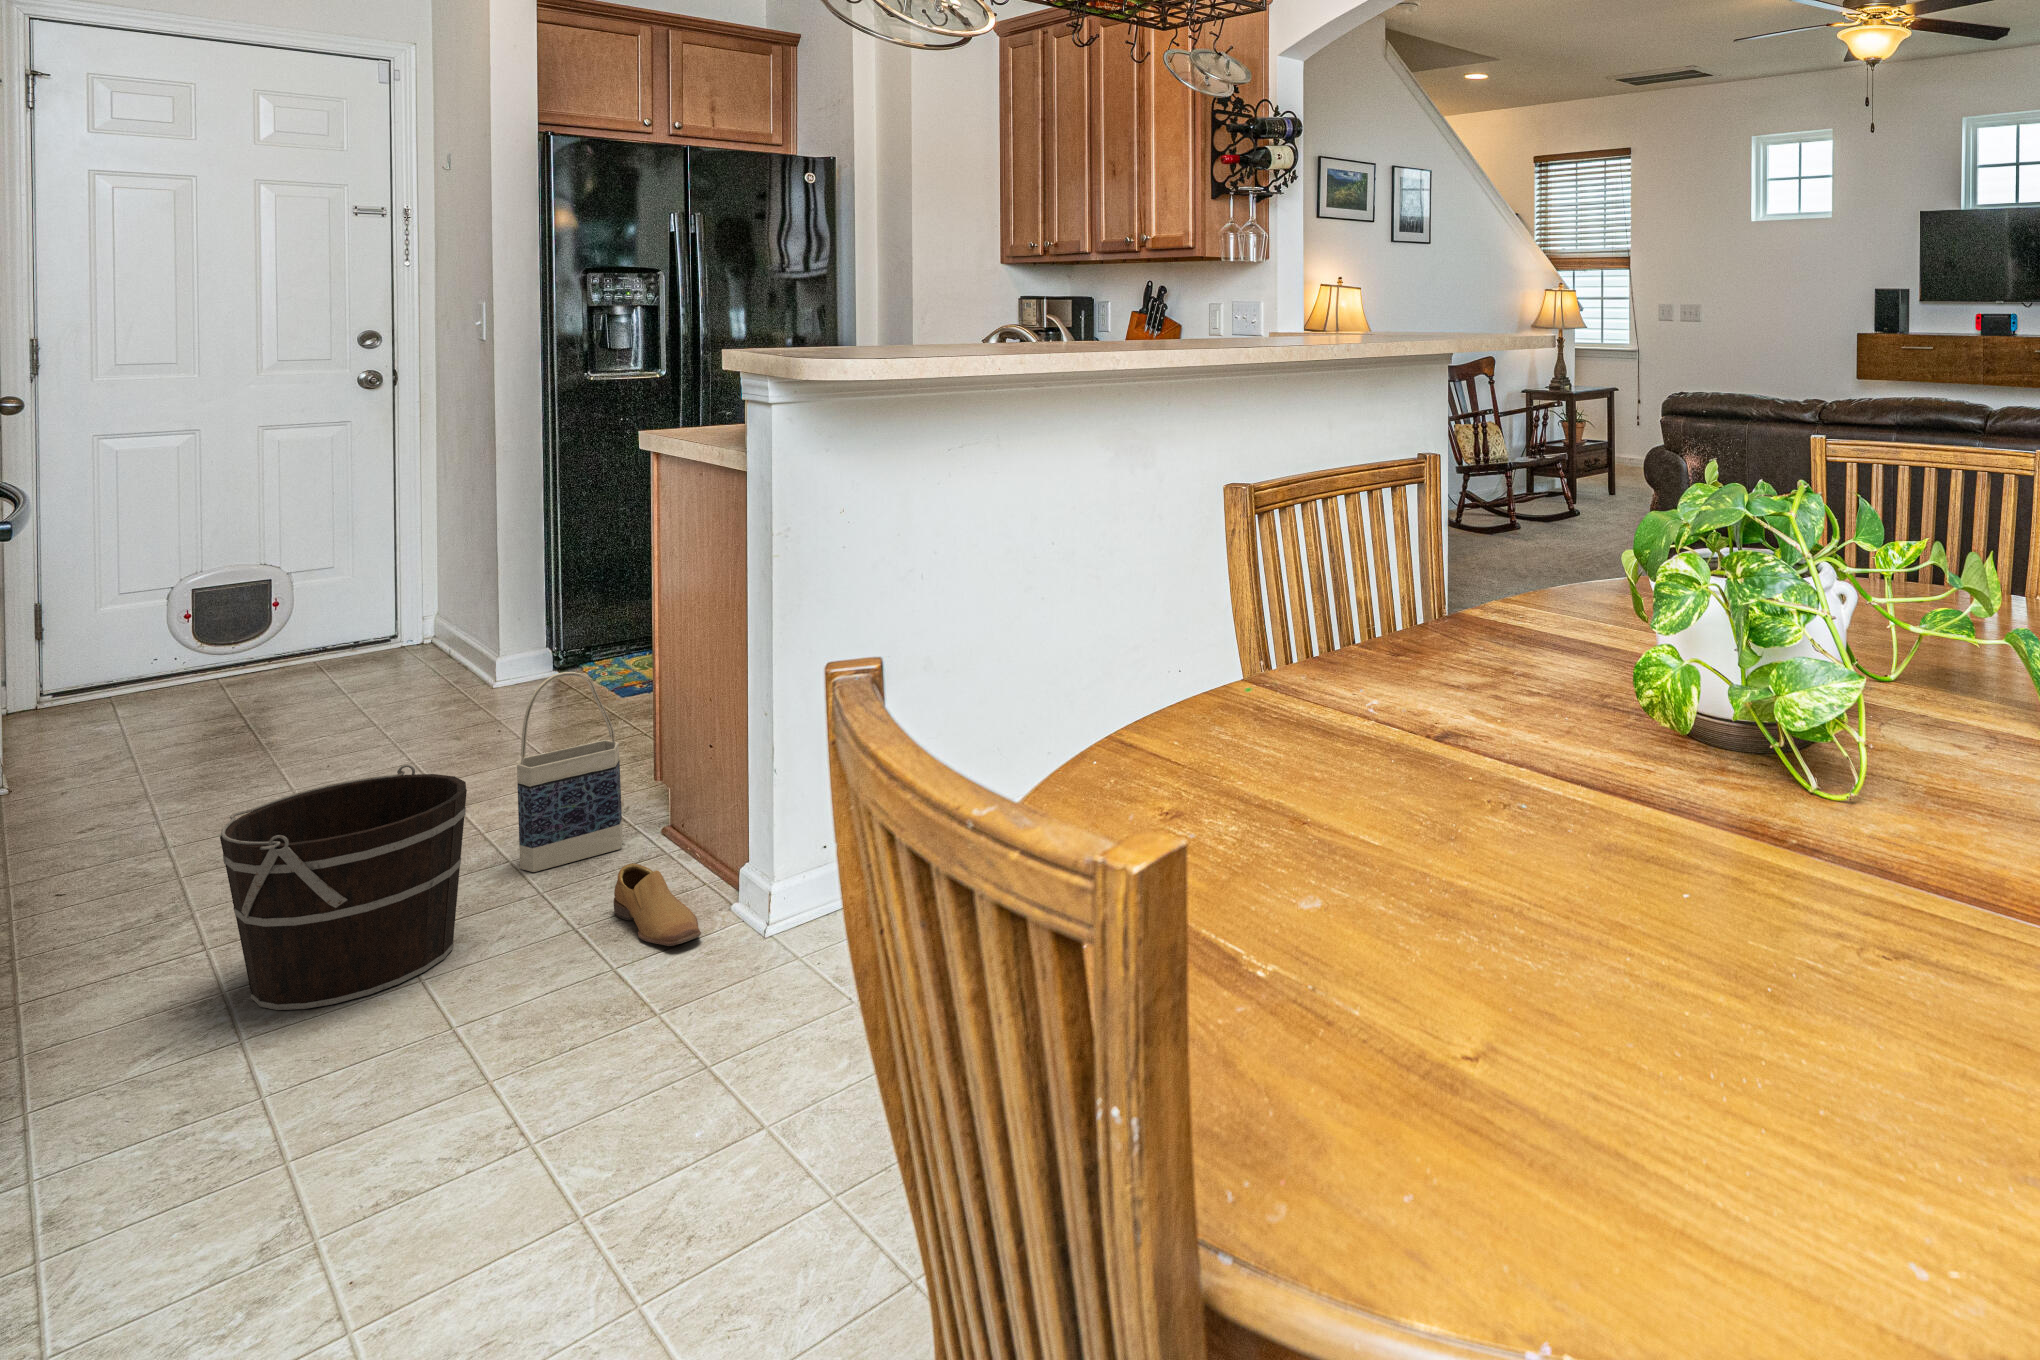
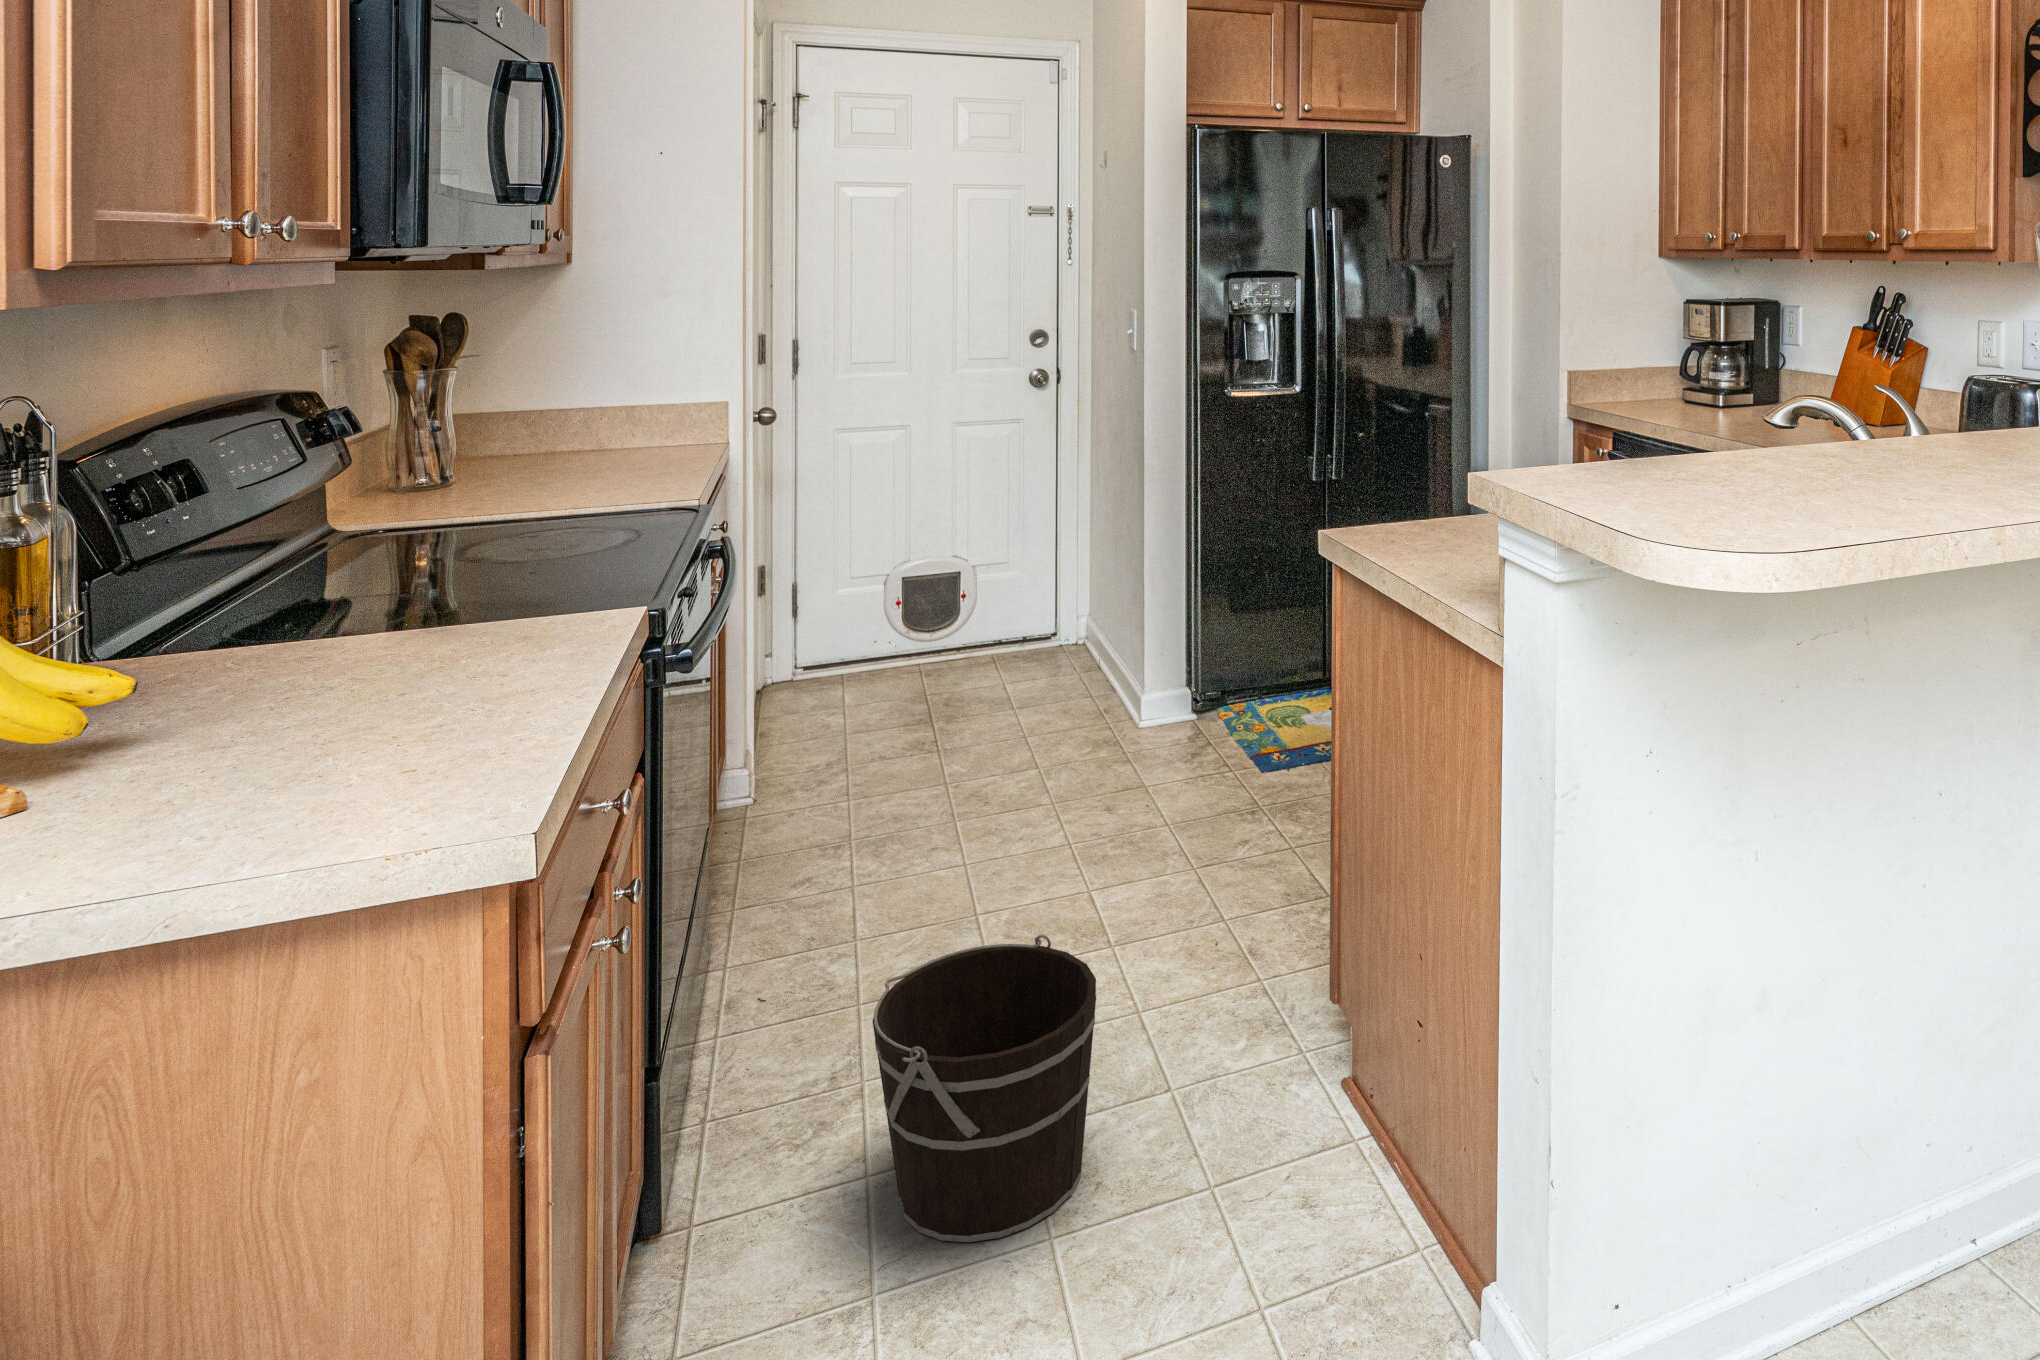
bag: present [517,672,623,872] -> none [1148,822,1249,1056]
shoe: present [614,863,701,946] -> none [1240,1107,1334,1267]

